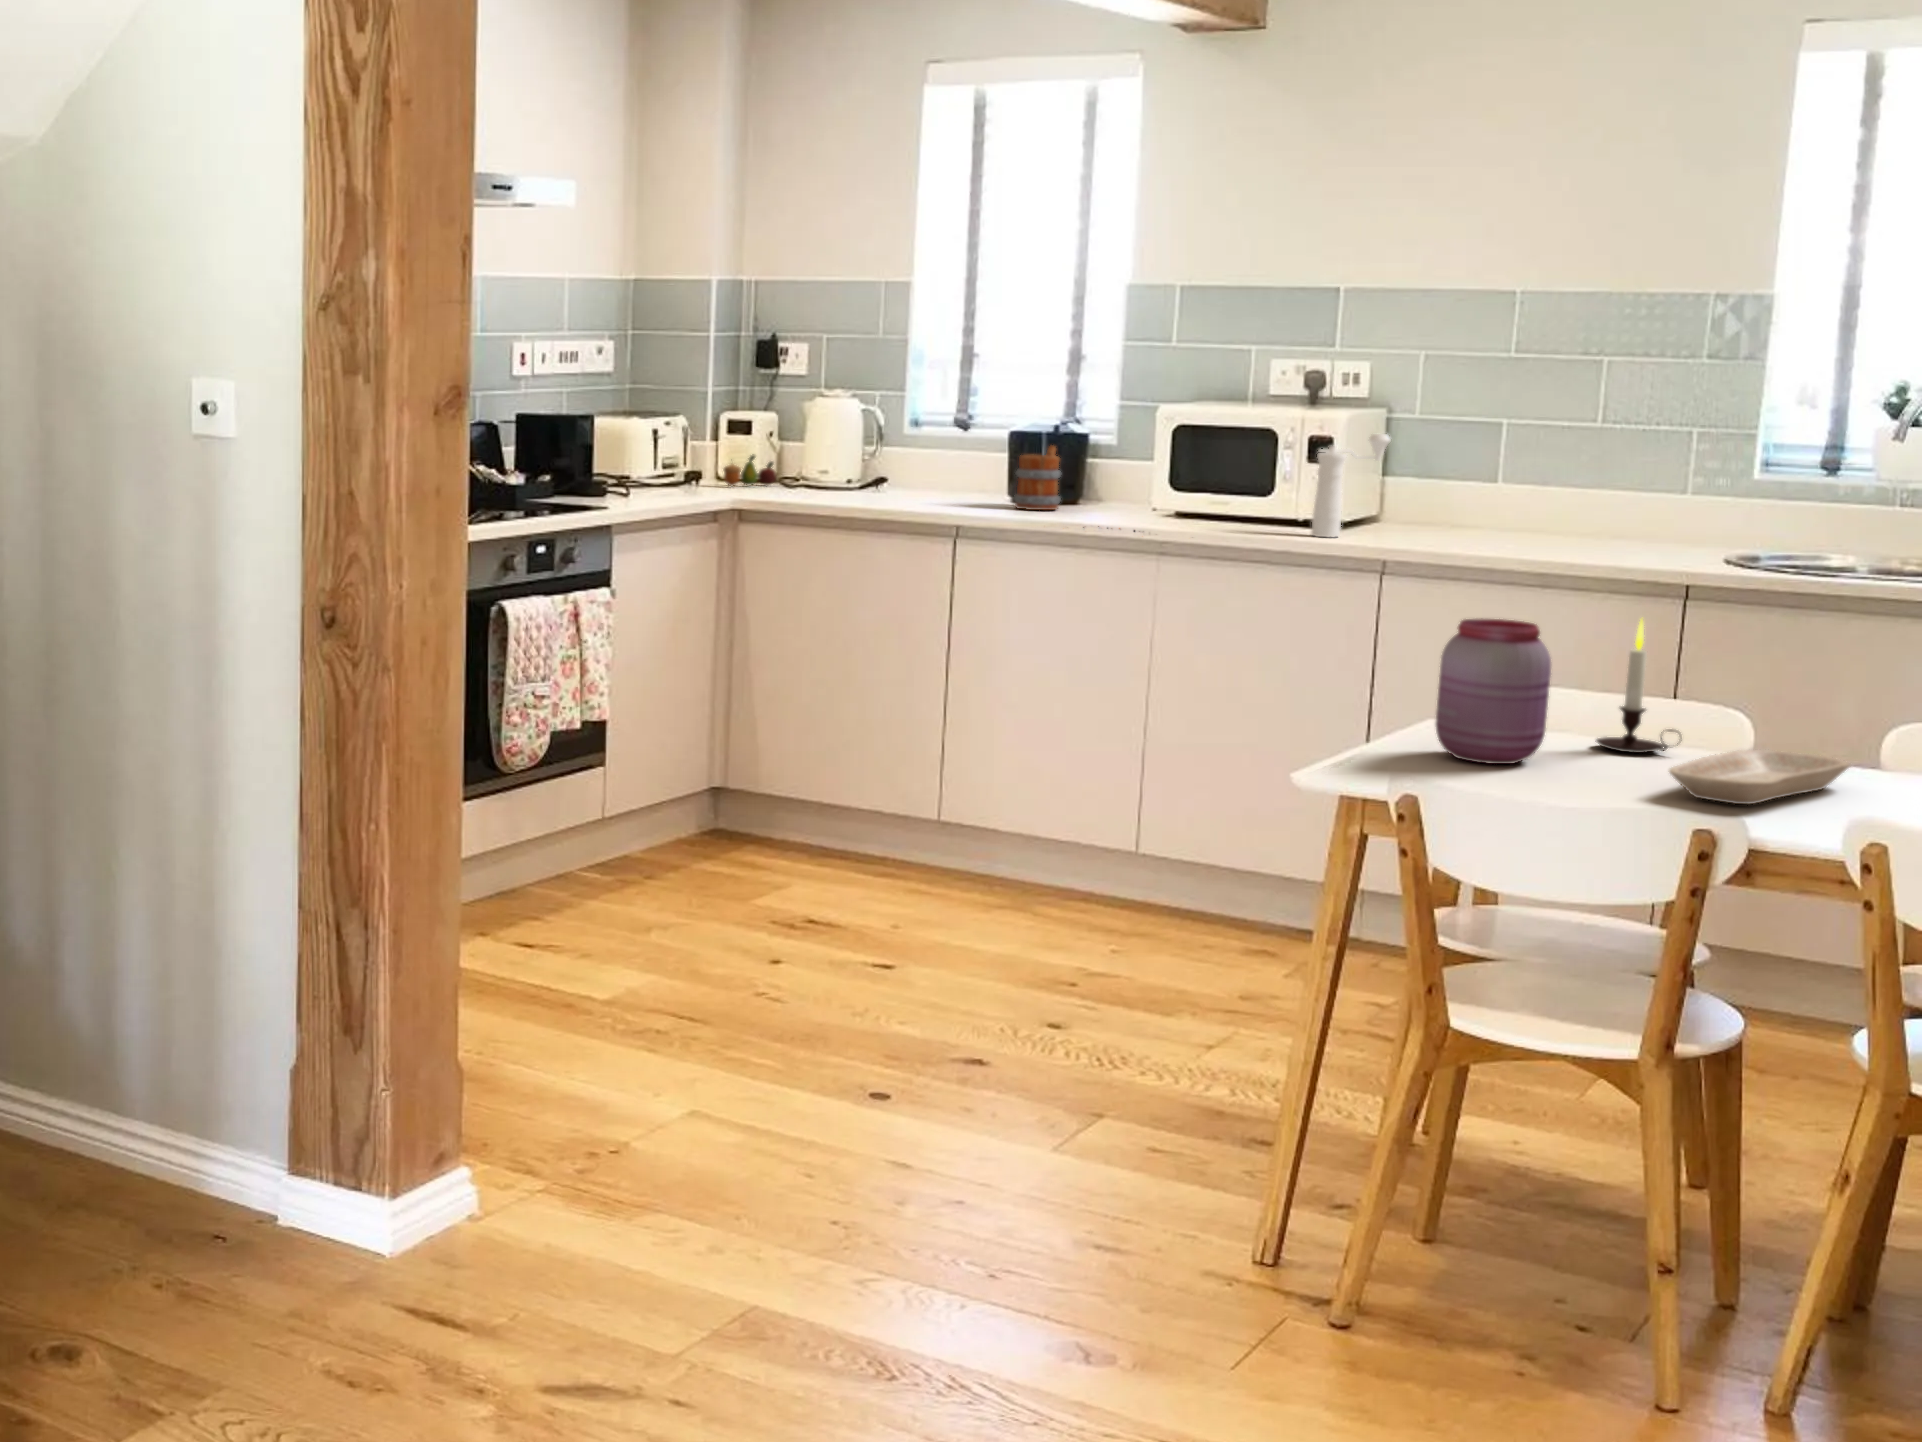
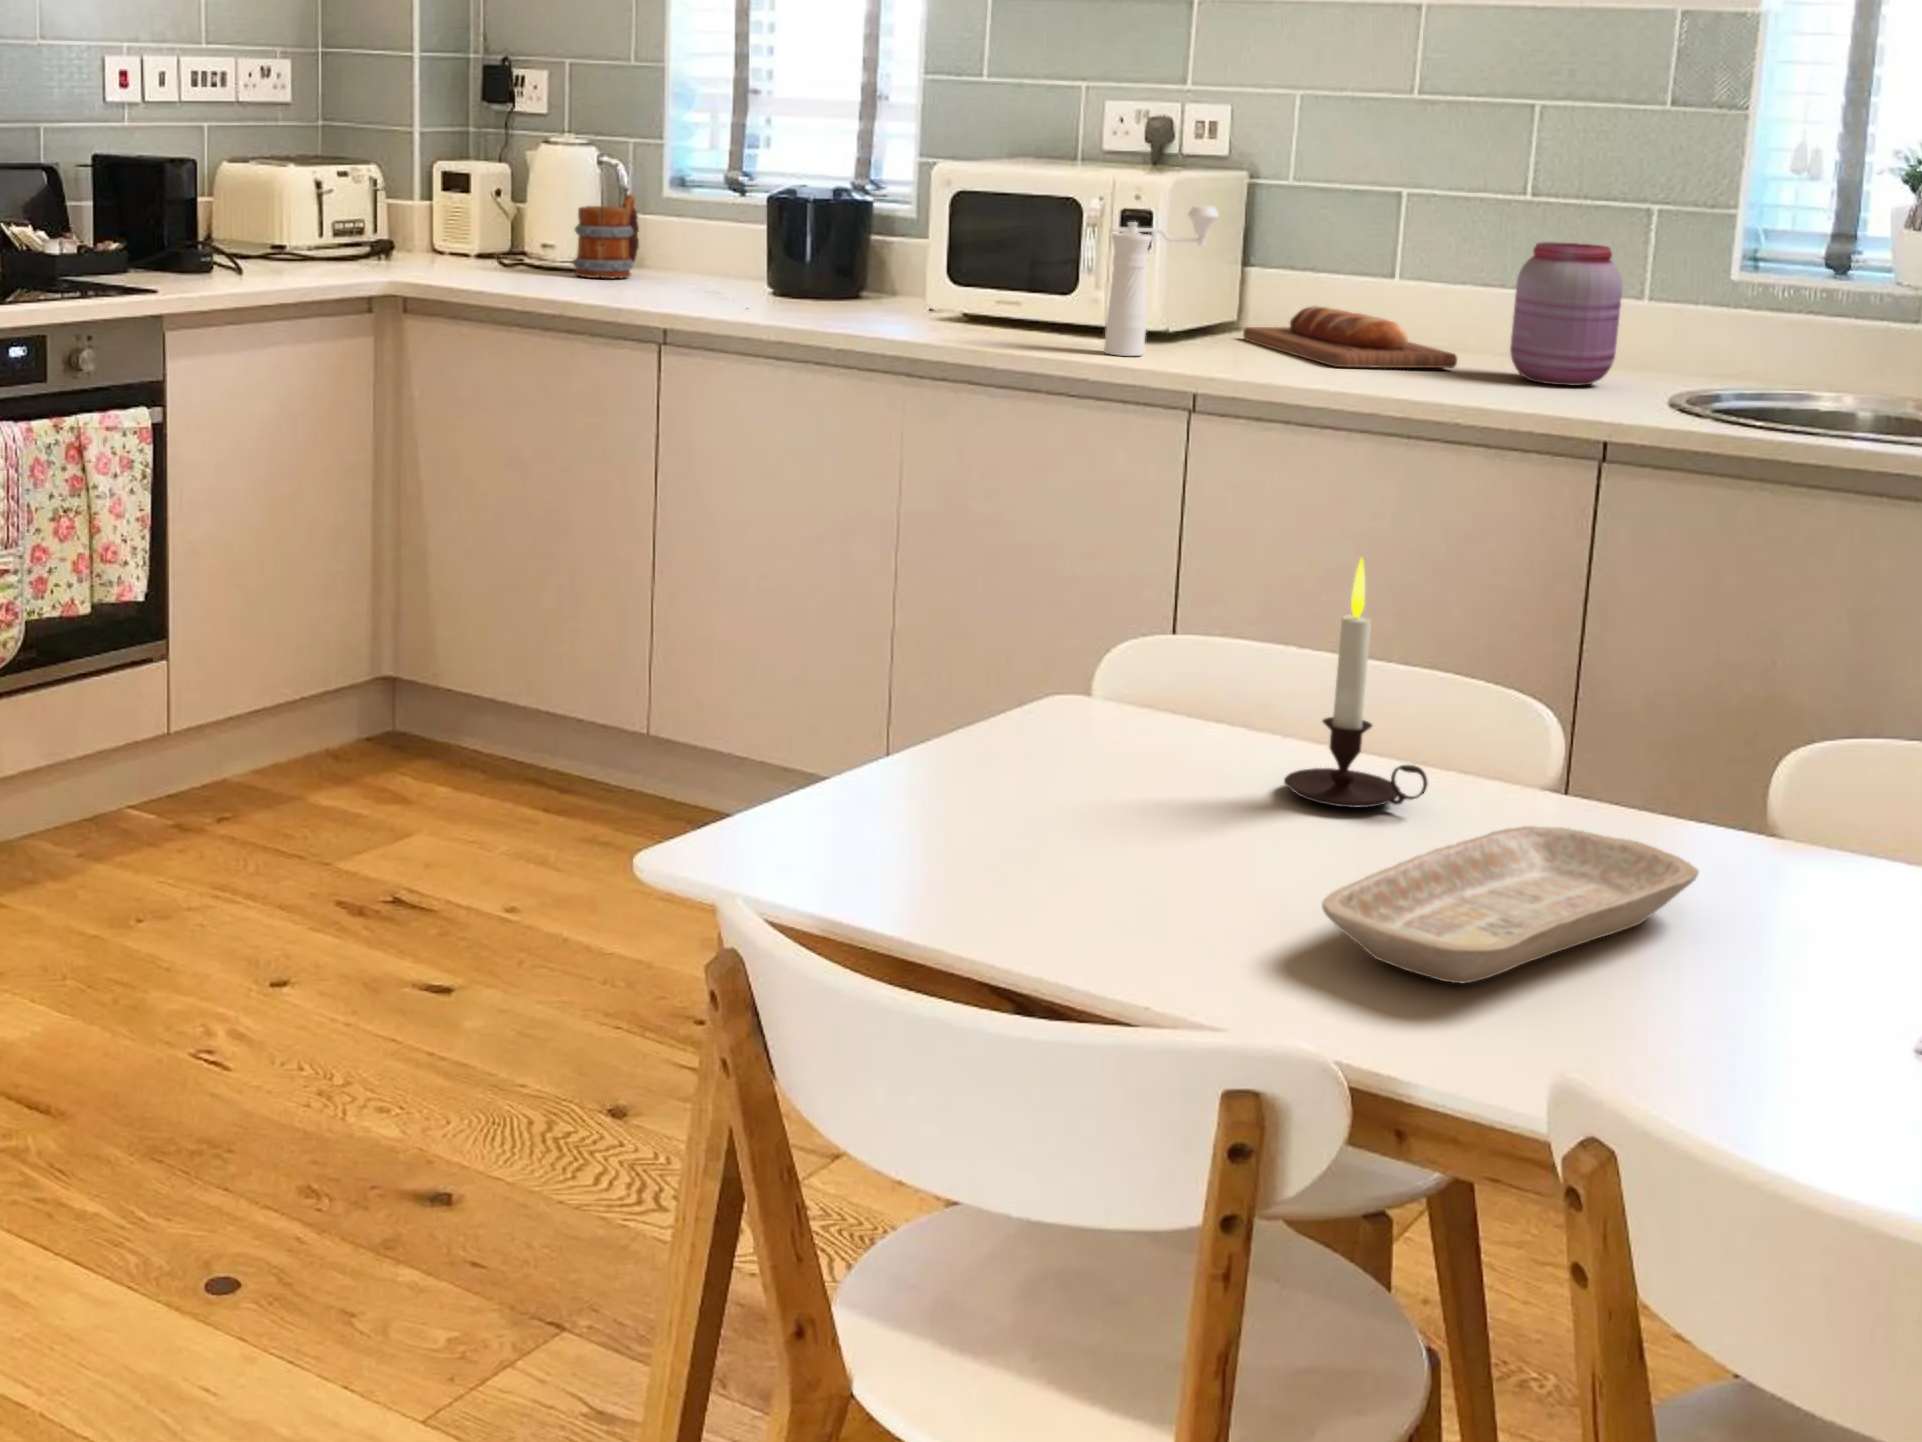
mug: present [1014,446,1061,510] -> present [573,195,639,278]
fruit: present [724,454,776,486] -> none [408,219,490,263]
bread loaf: none [1389,503,1560,543] -> present [1243,306,1457,368]
jar: present [1436,618,1551,764] -> present [1510,242,1622,386]

